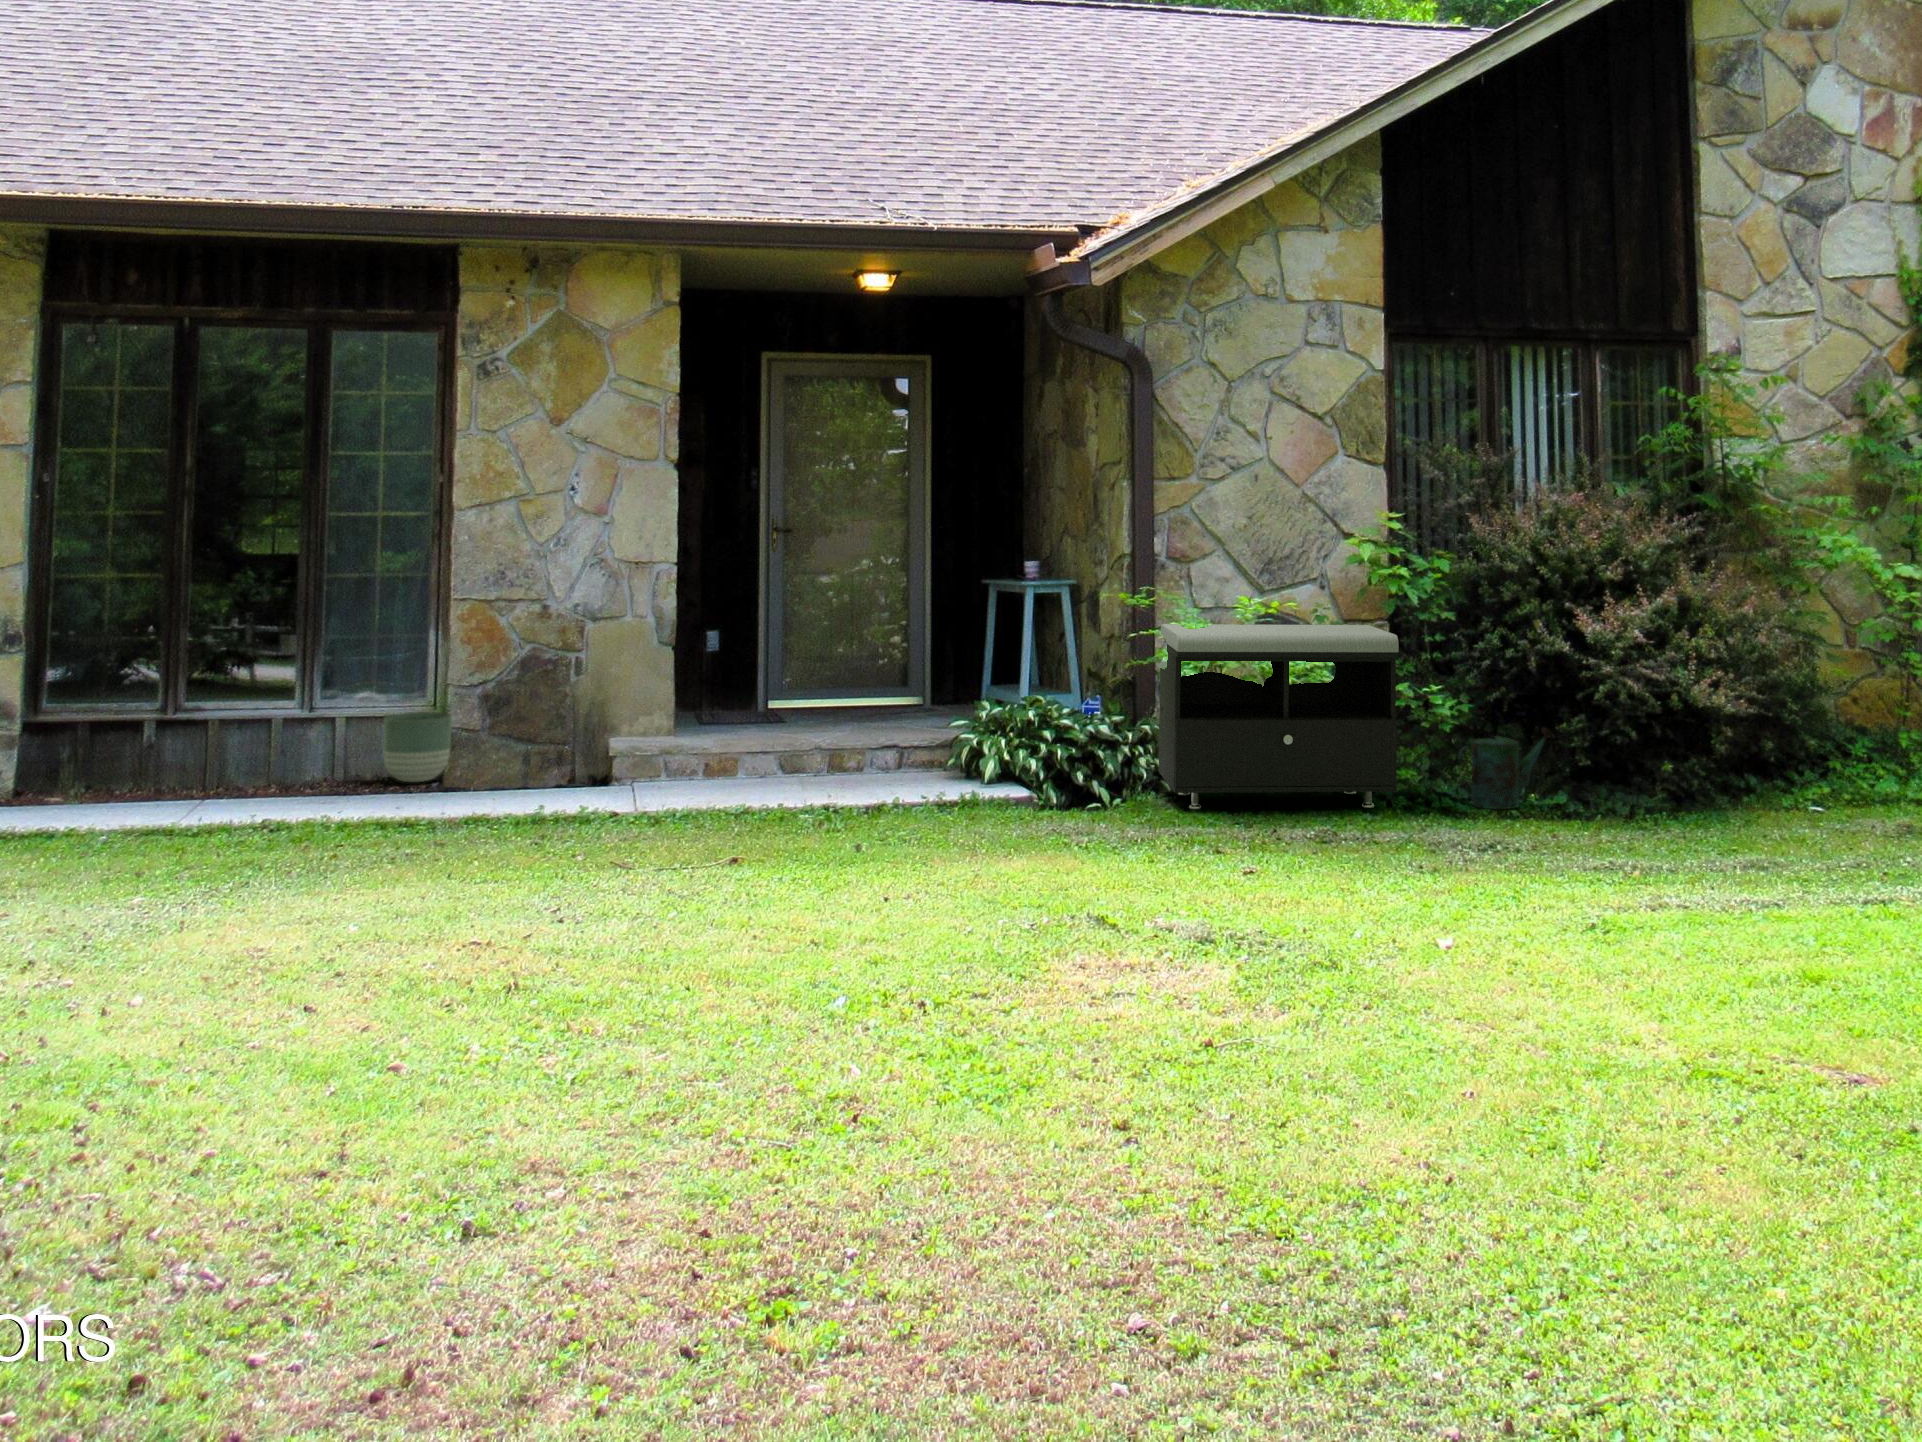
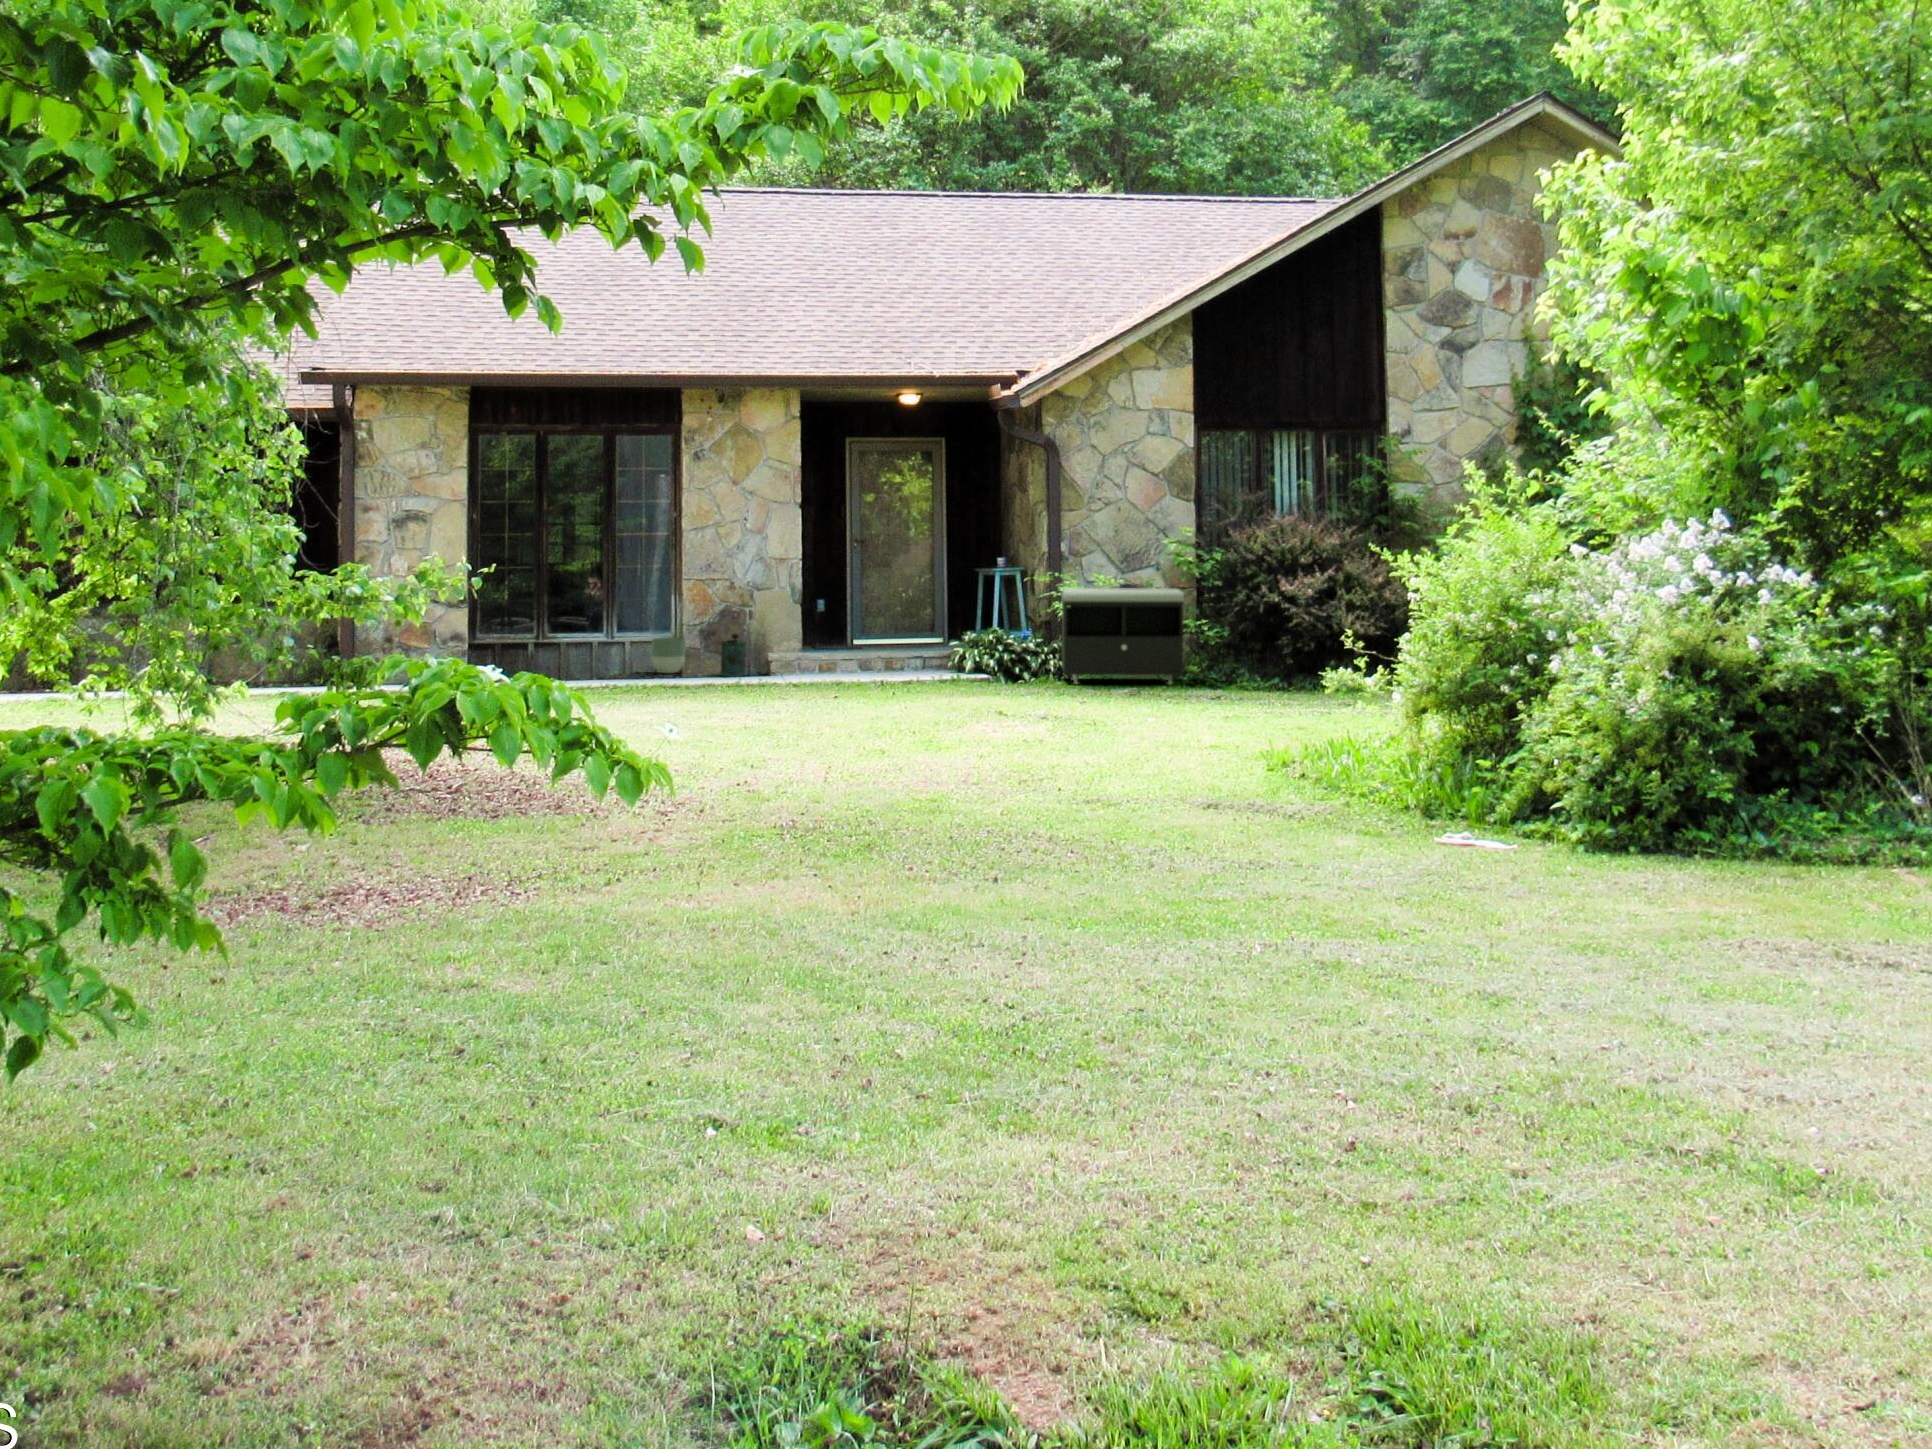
watering can: present [1458,727,1555,810] -> present [721,633,746,677]

